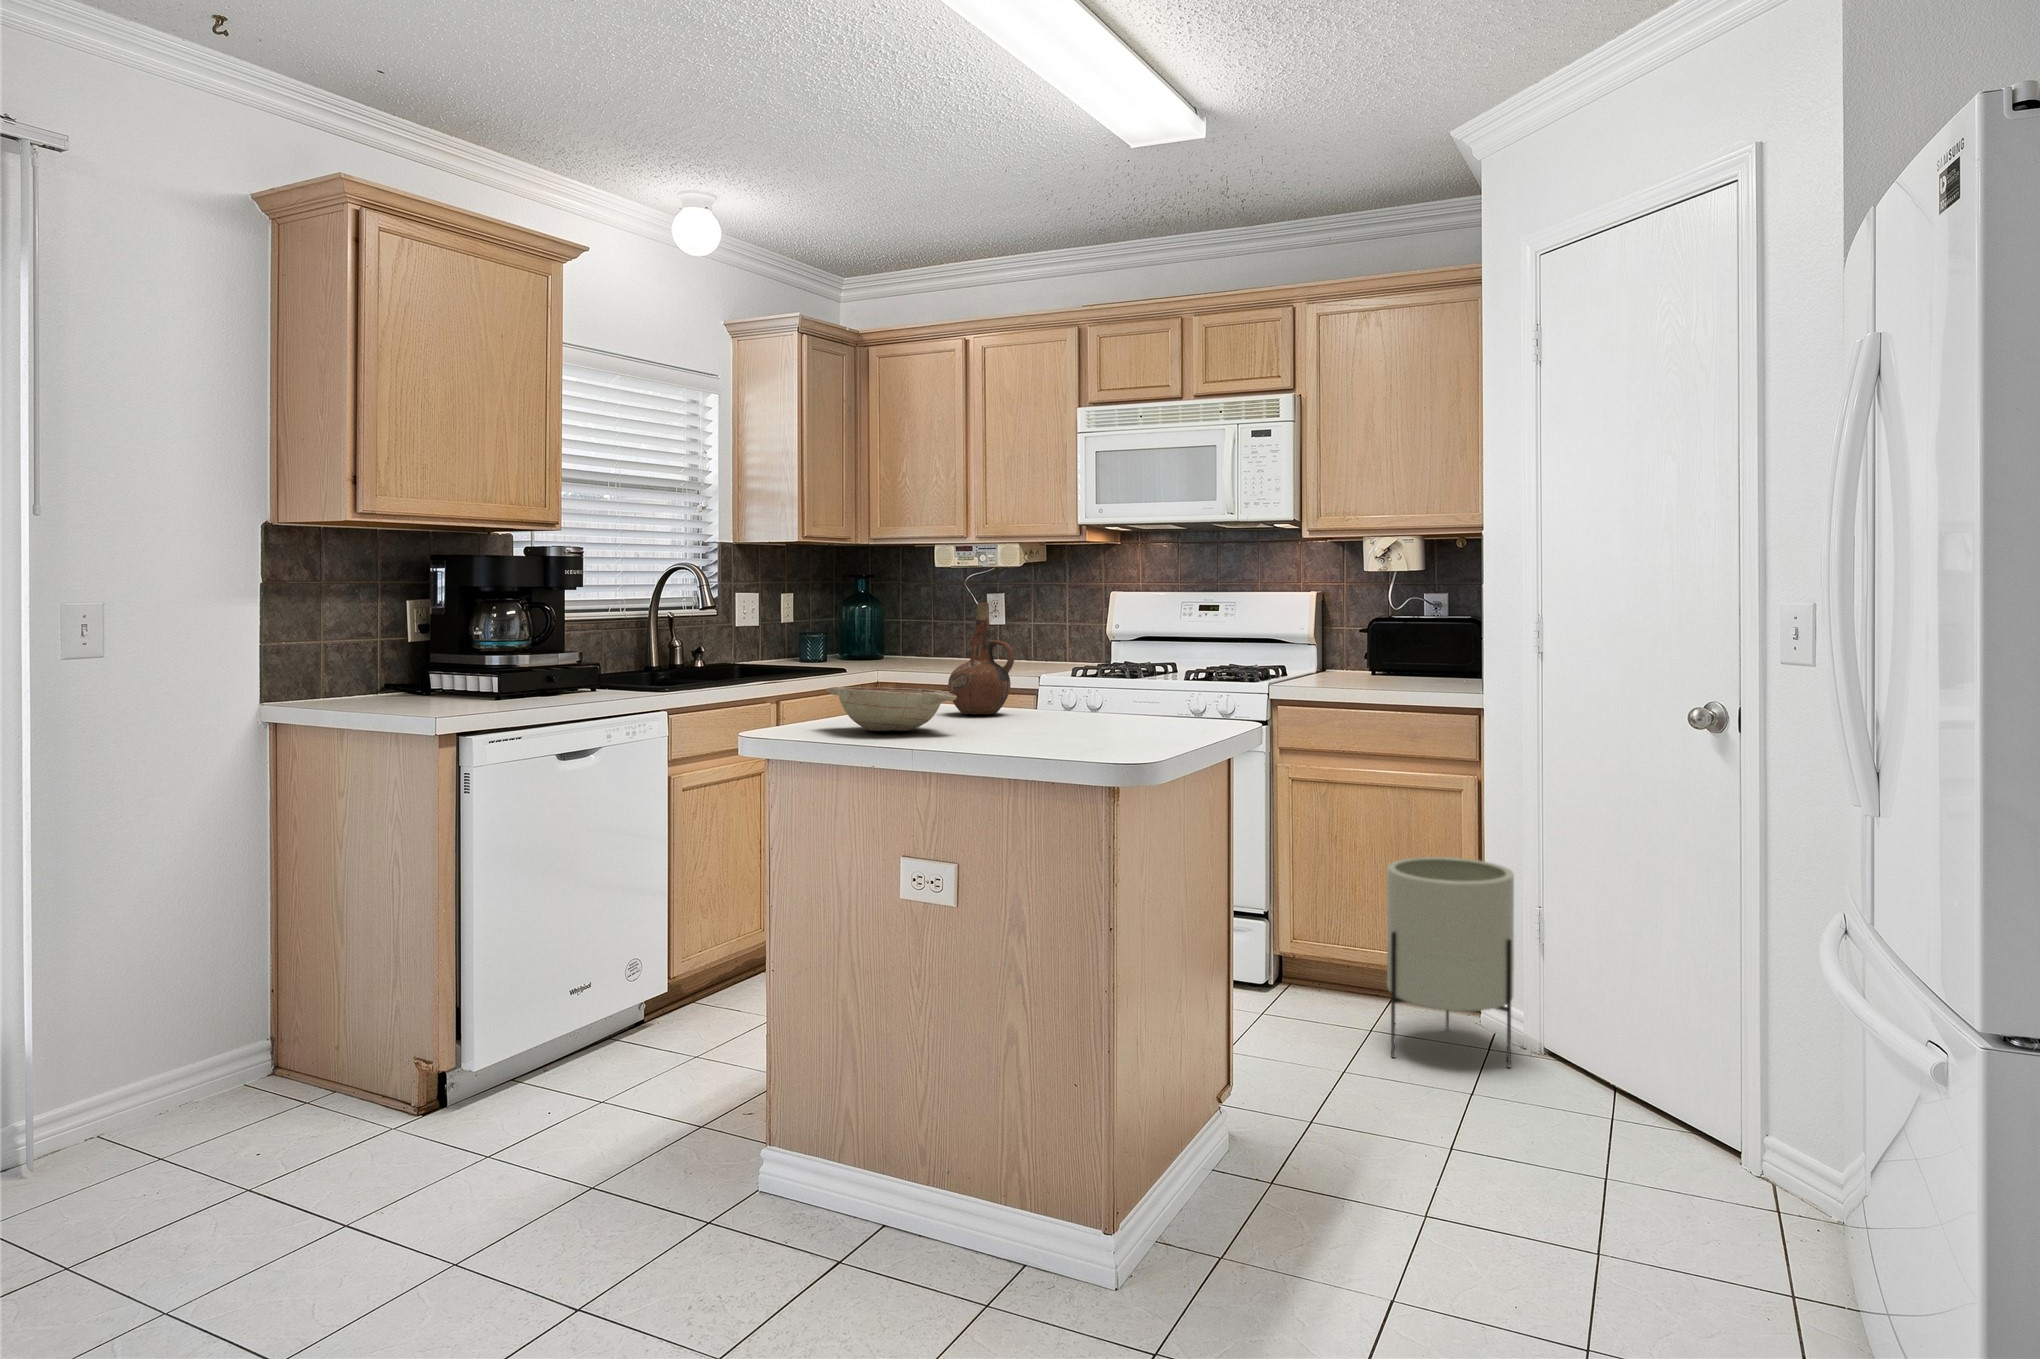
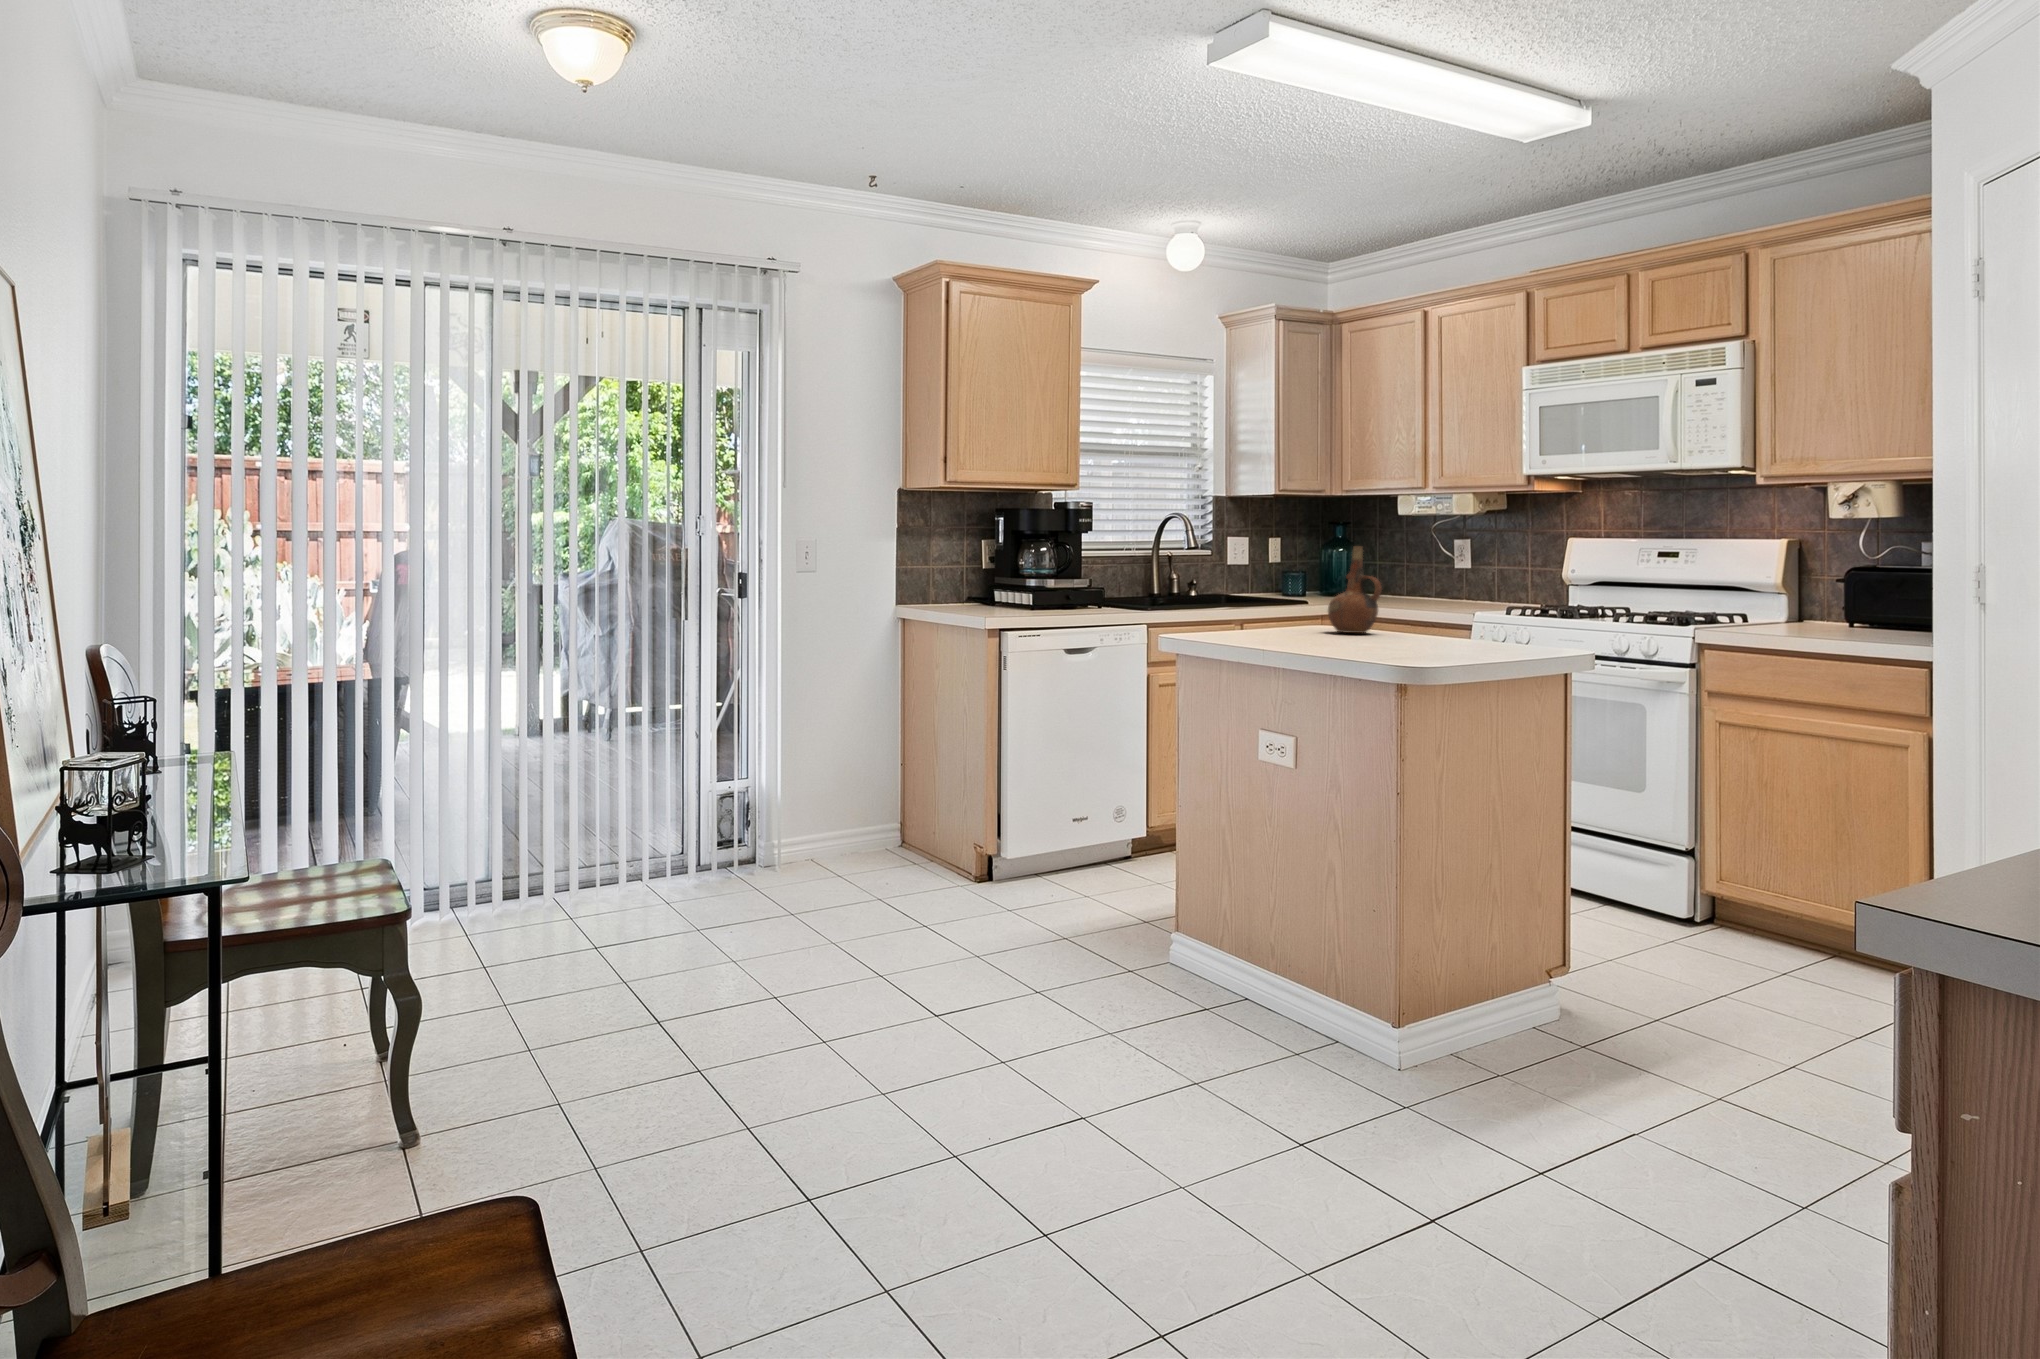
decorative bowl: present [826,687,957,731] -> none [1221,606,1309,639]
planter: present [1387,857,1514,1067] -> none [1757,796,1911,1003]

